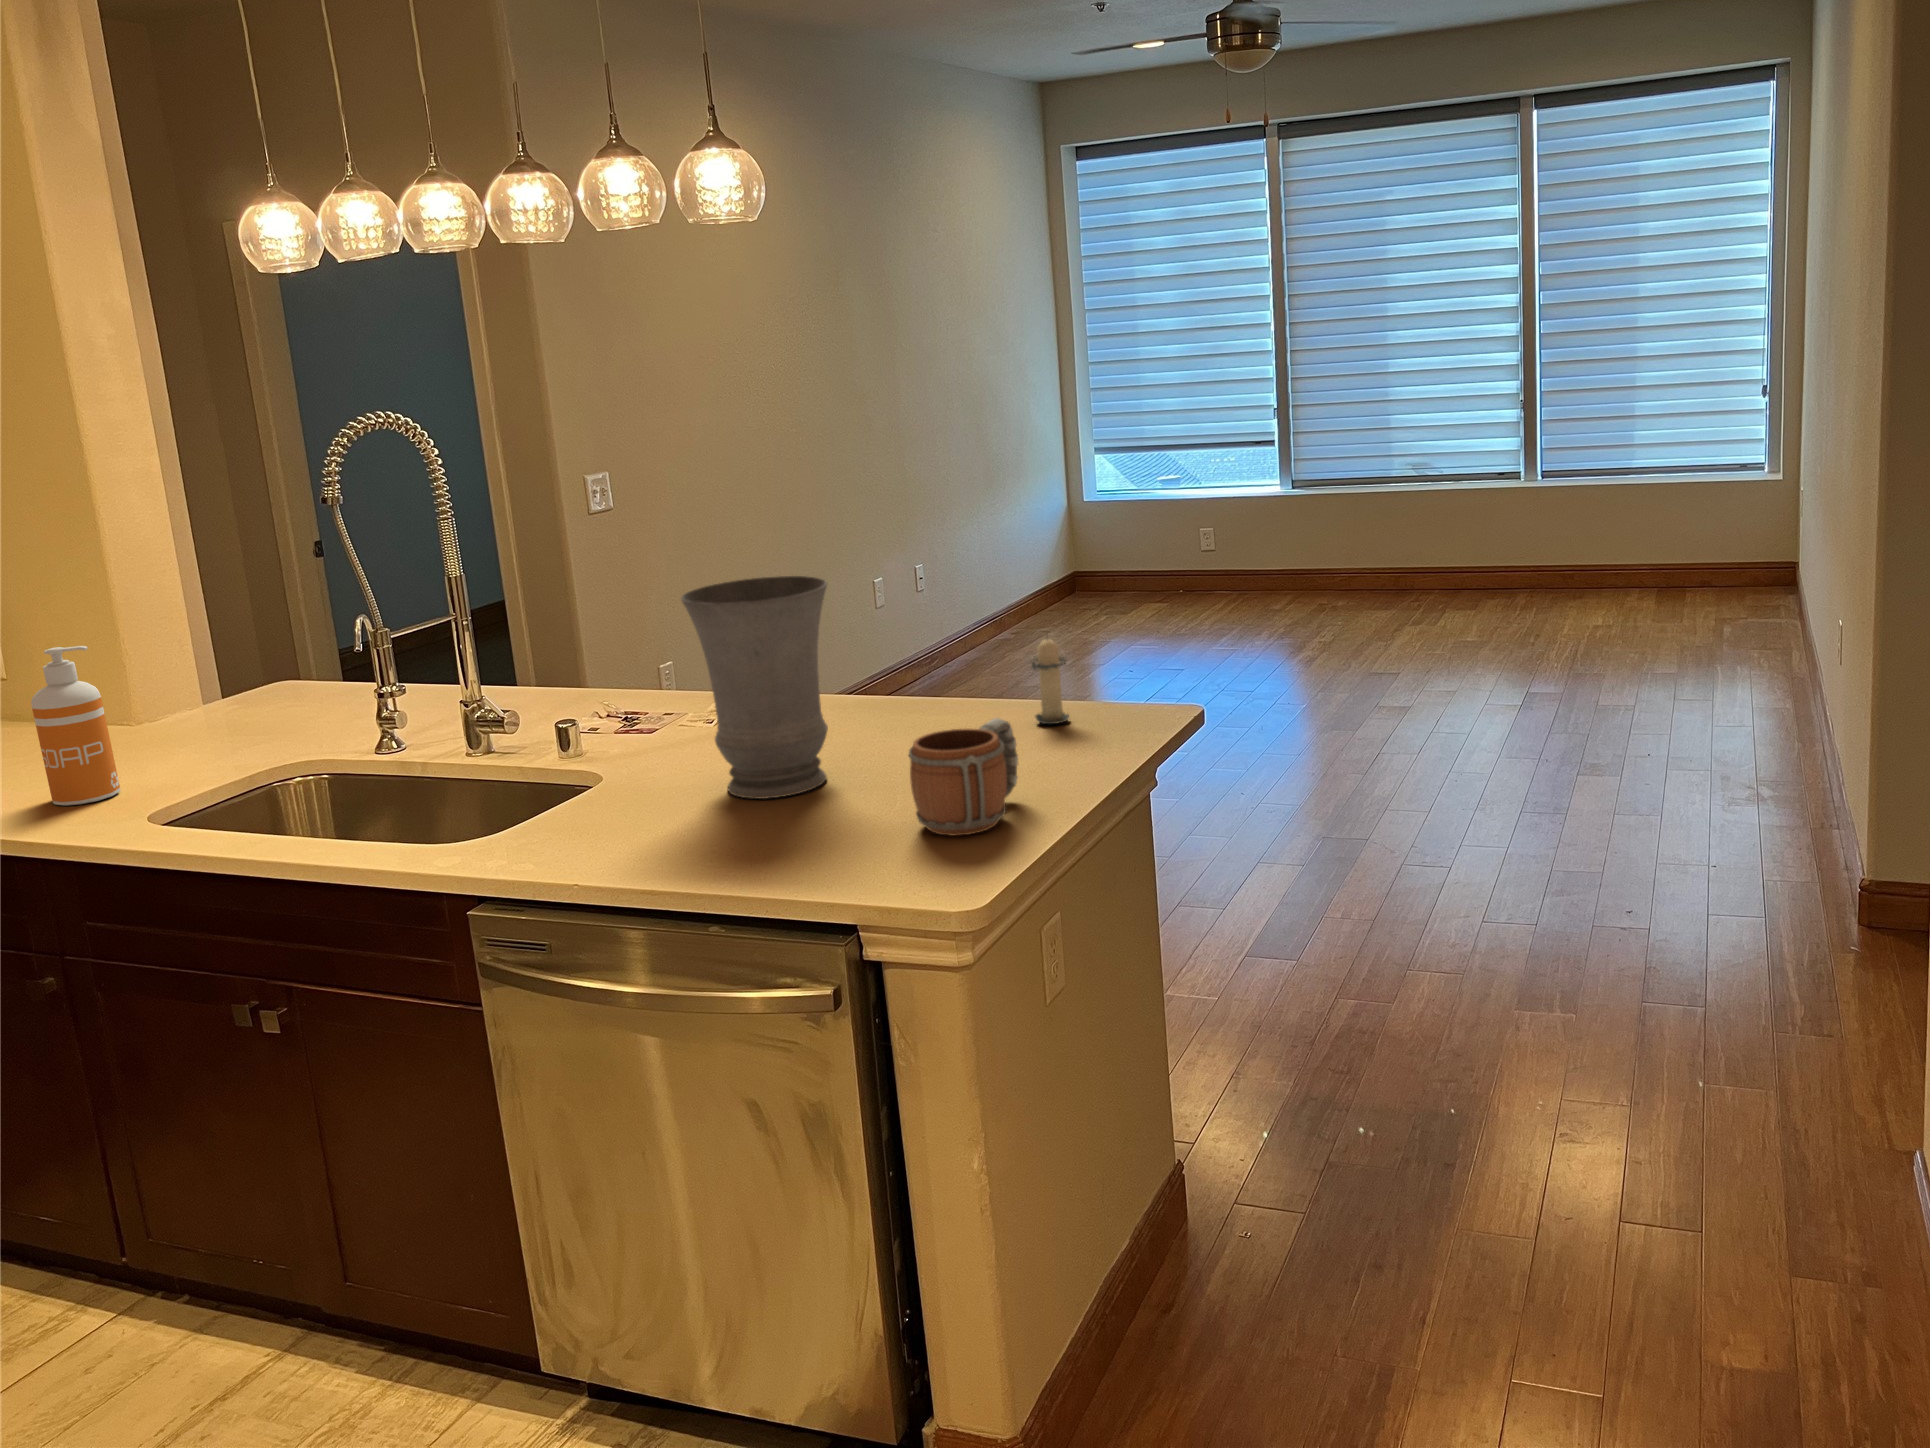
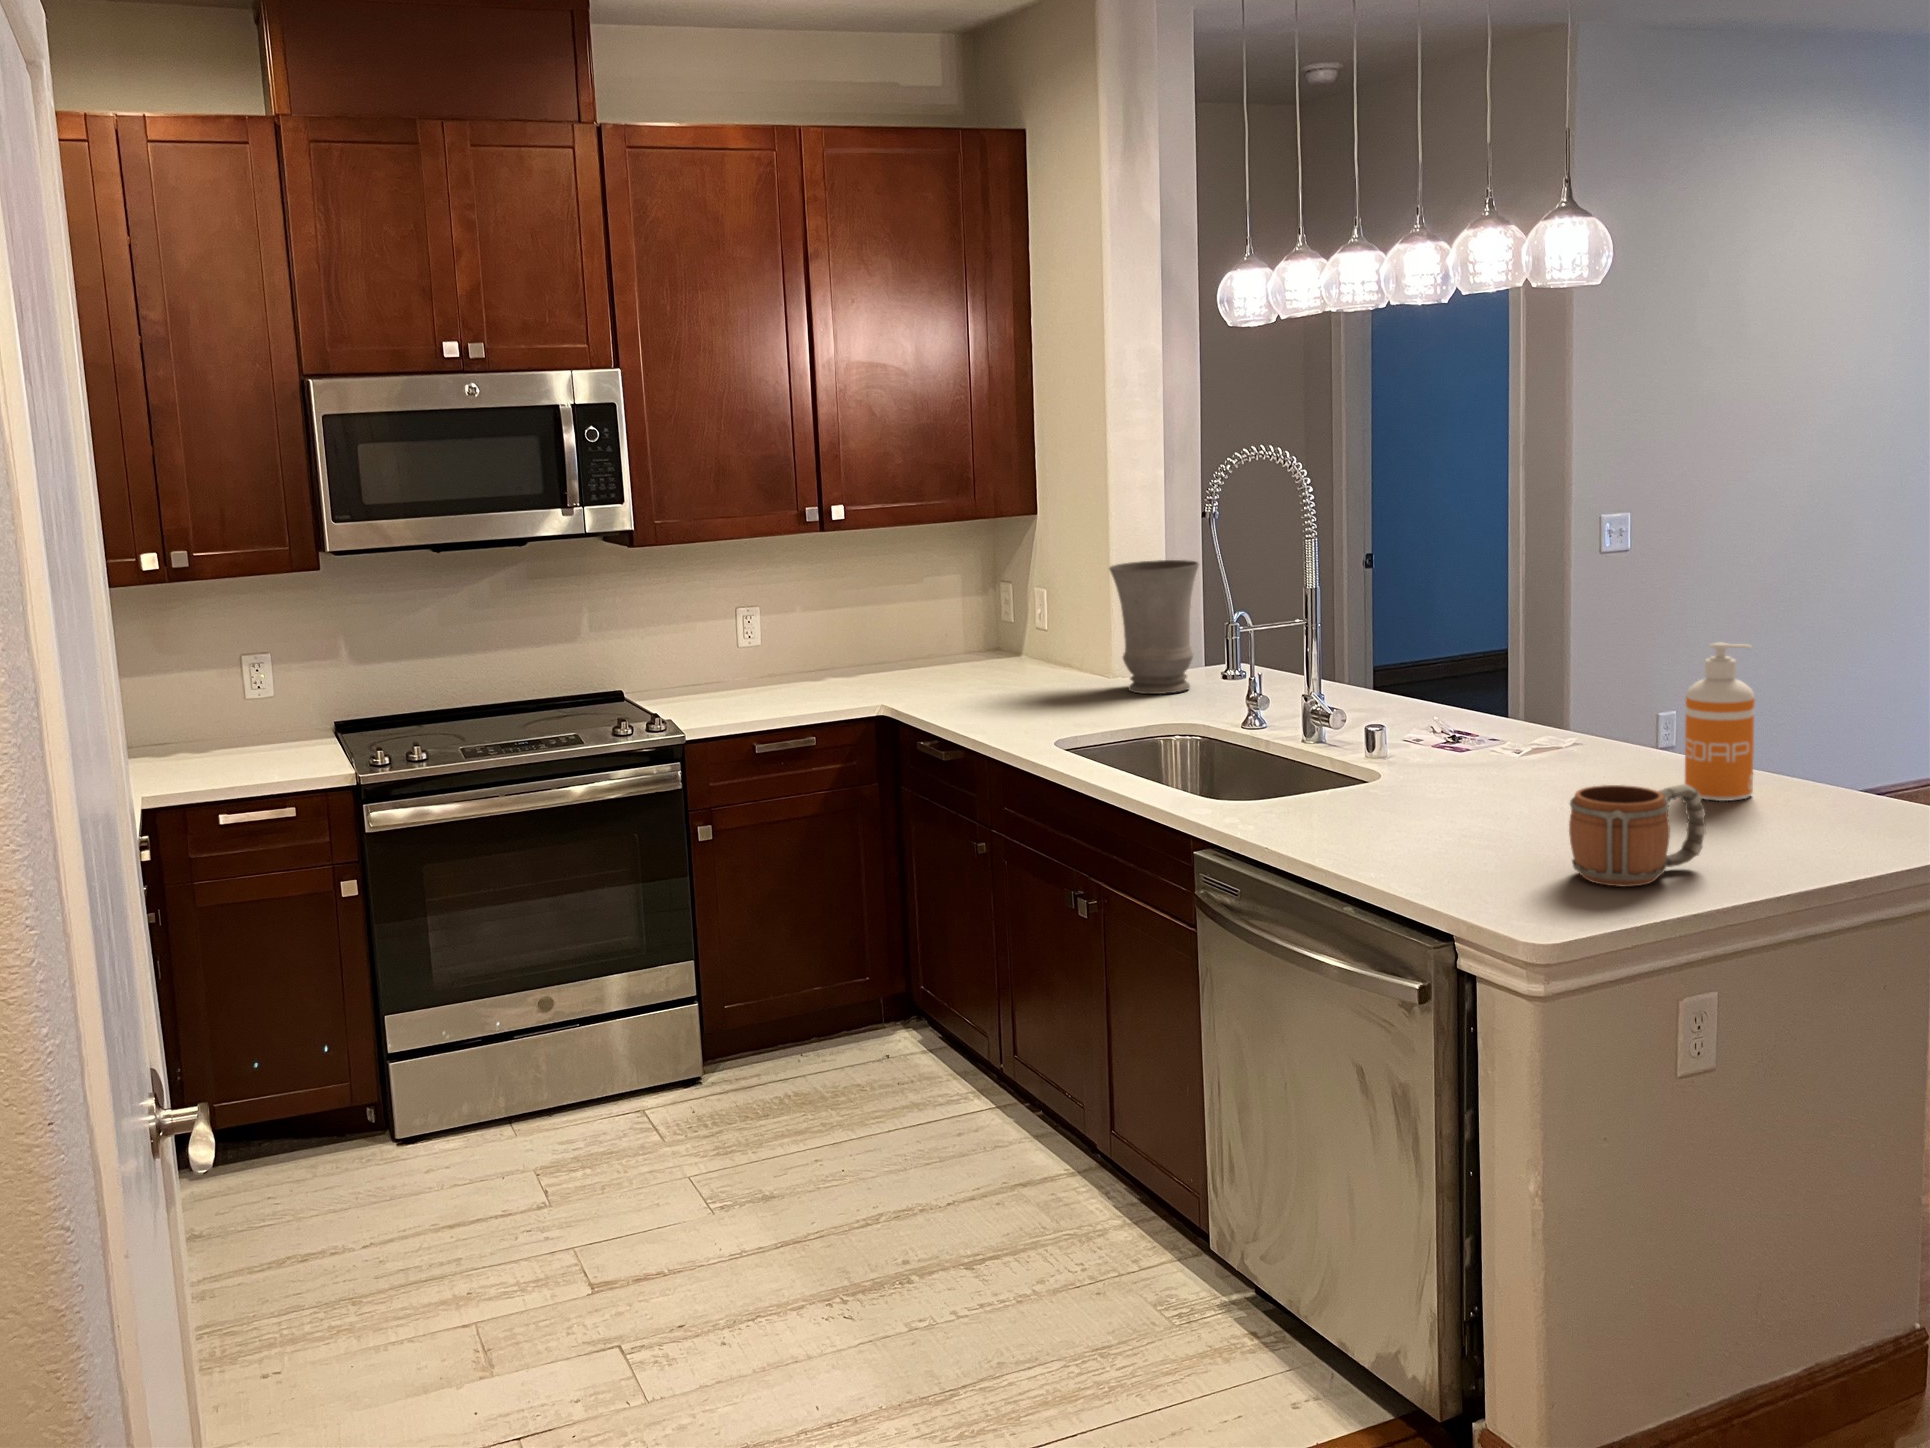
vase: present [681,576,828,799] -> present [1109,560,1199,694]
candle: present [1031,638,1069,724] -> none [1812,716,1866,815]
soap dispenser: present [31,646,121,806] -> present [1685,643,1755,801]

